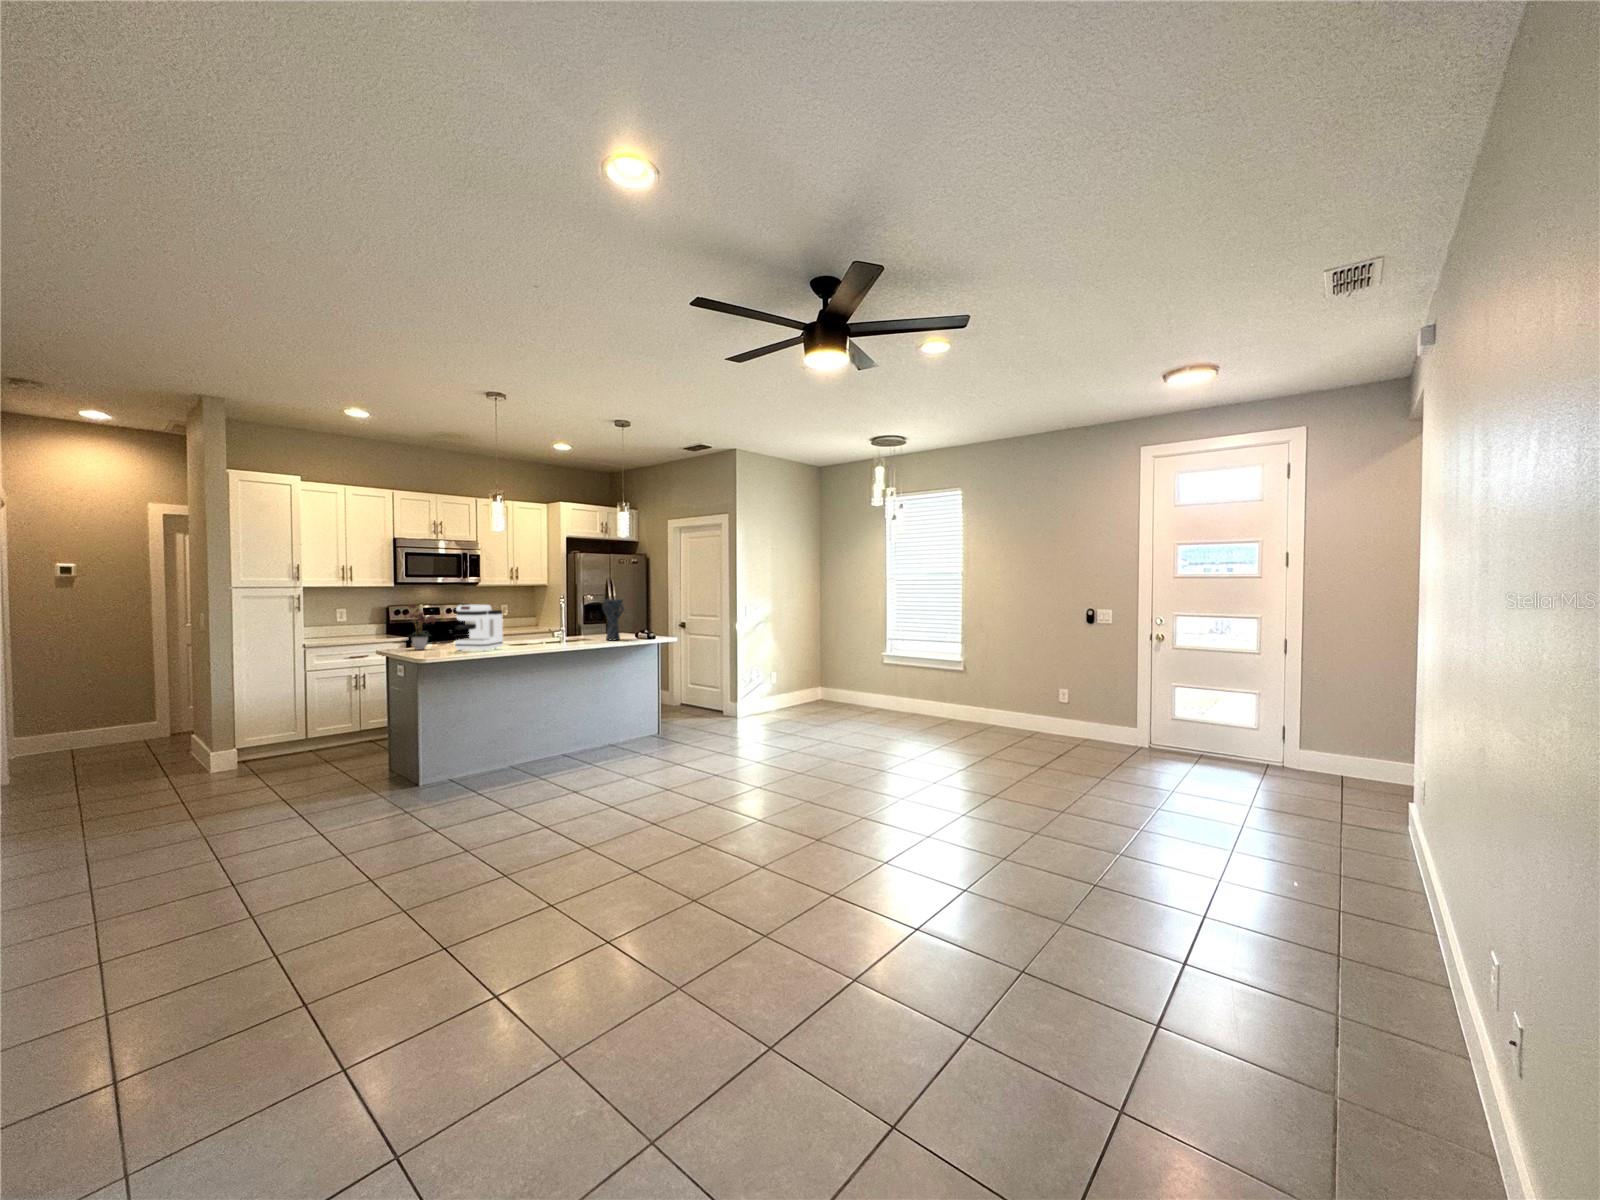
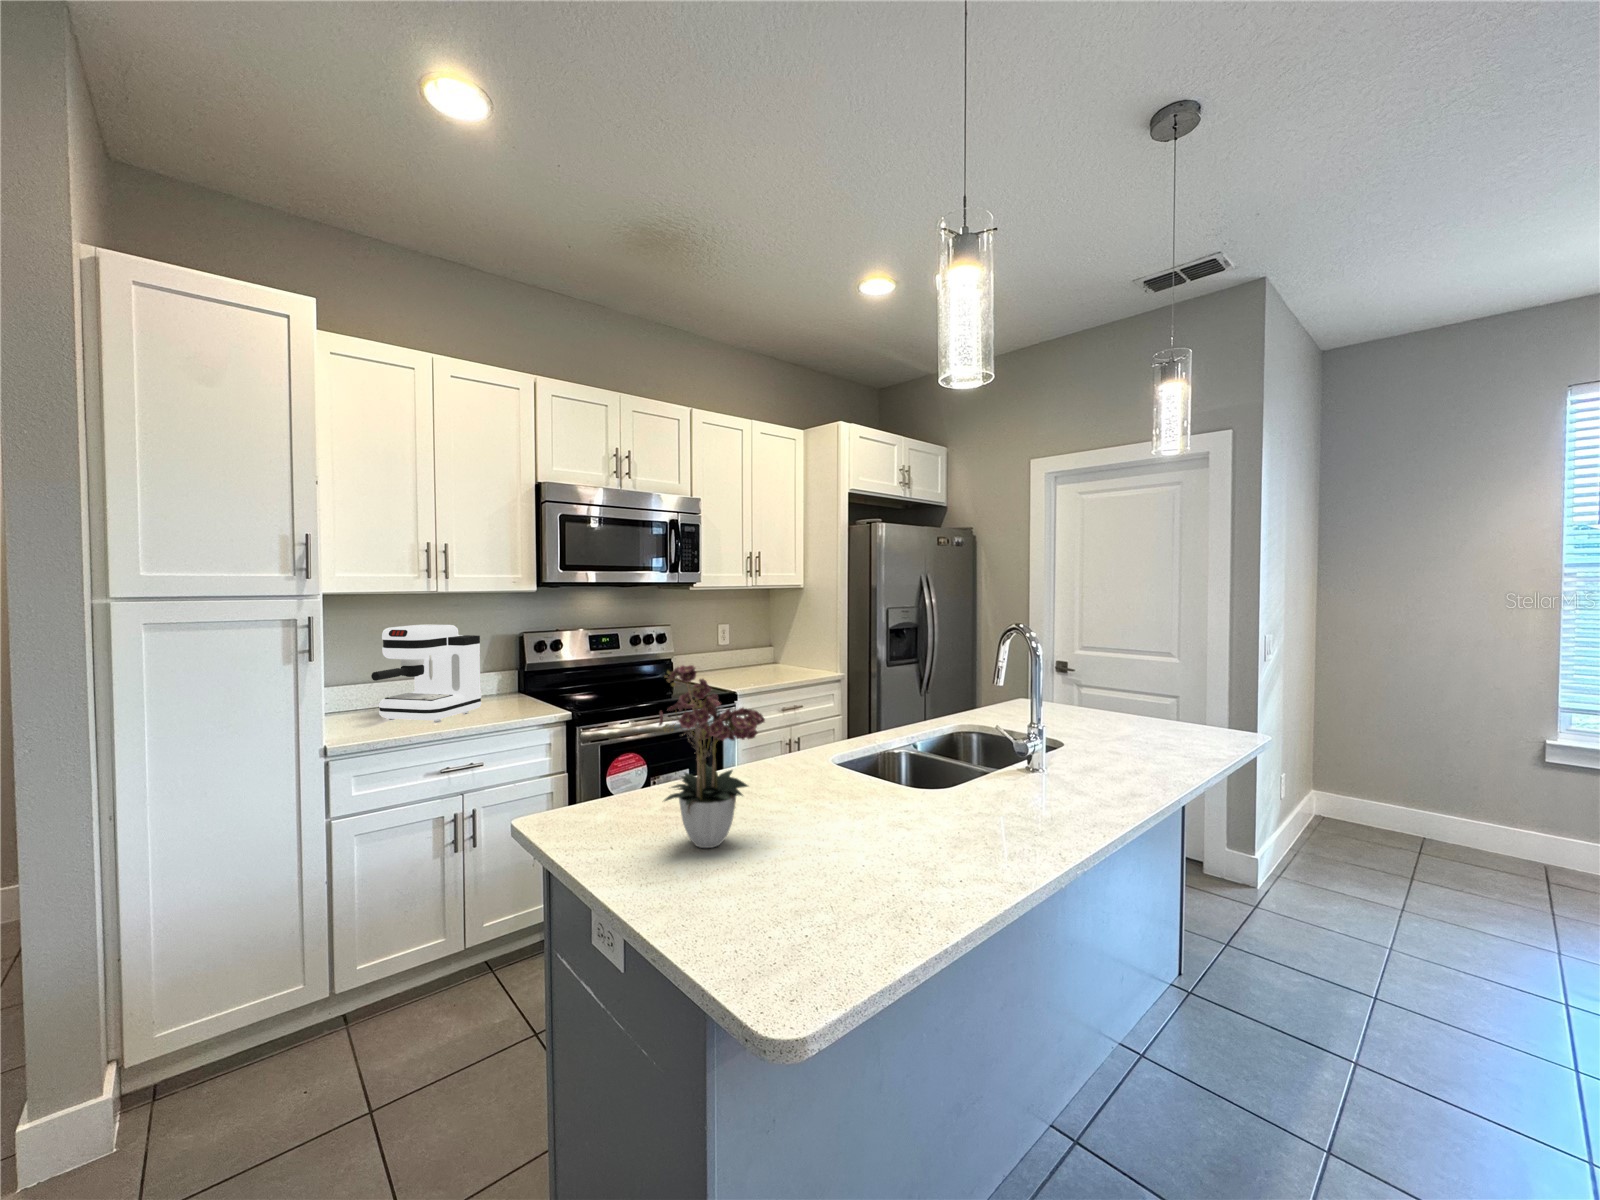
vase: present [602,599,624,640] -> none [1099,625,1201,744]
coffee maker: present [455,605,503,651] -> present [371,625,481,722]

